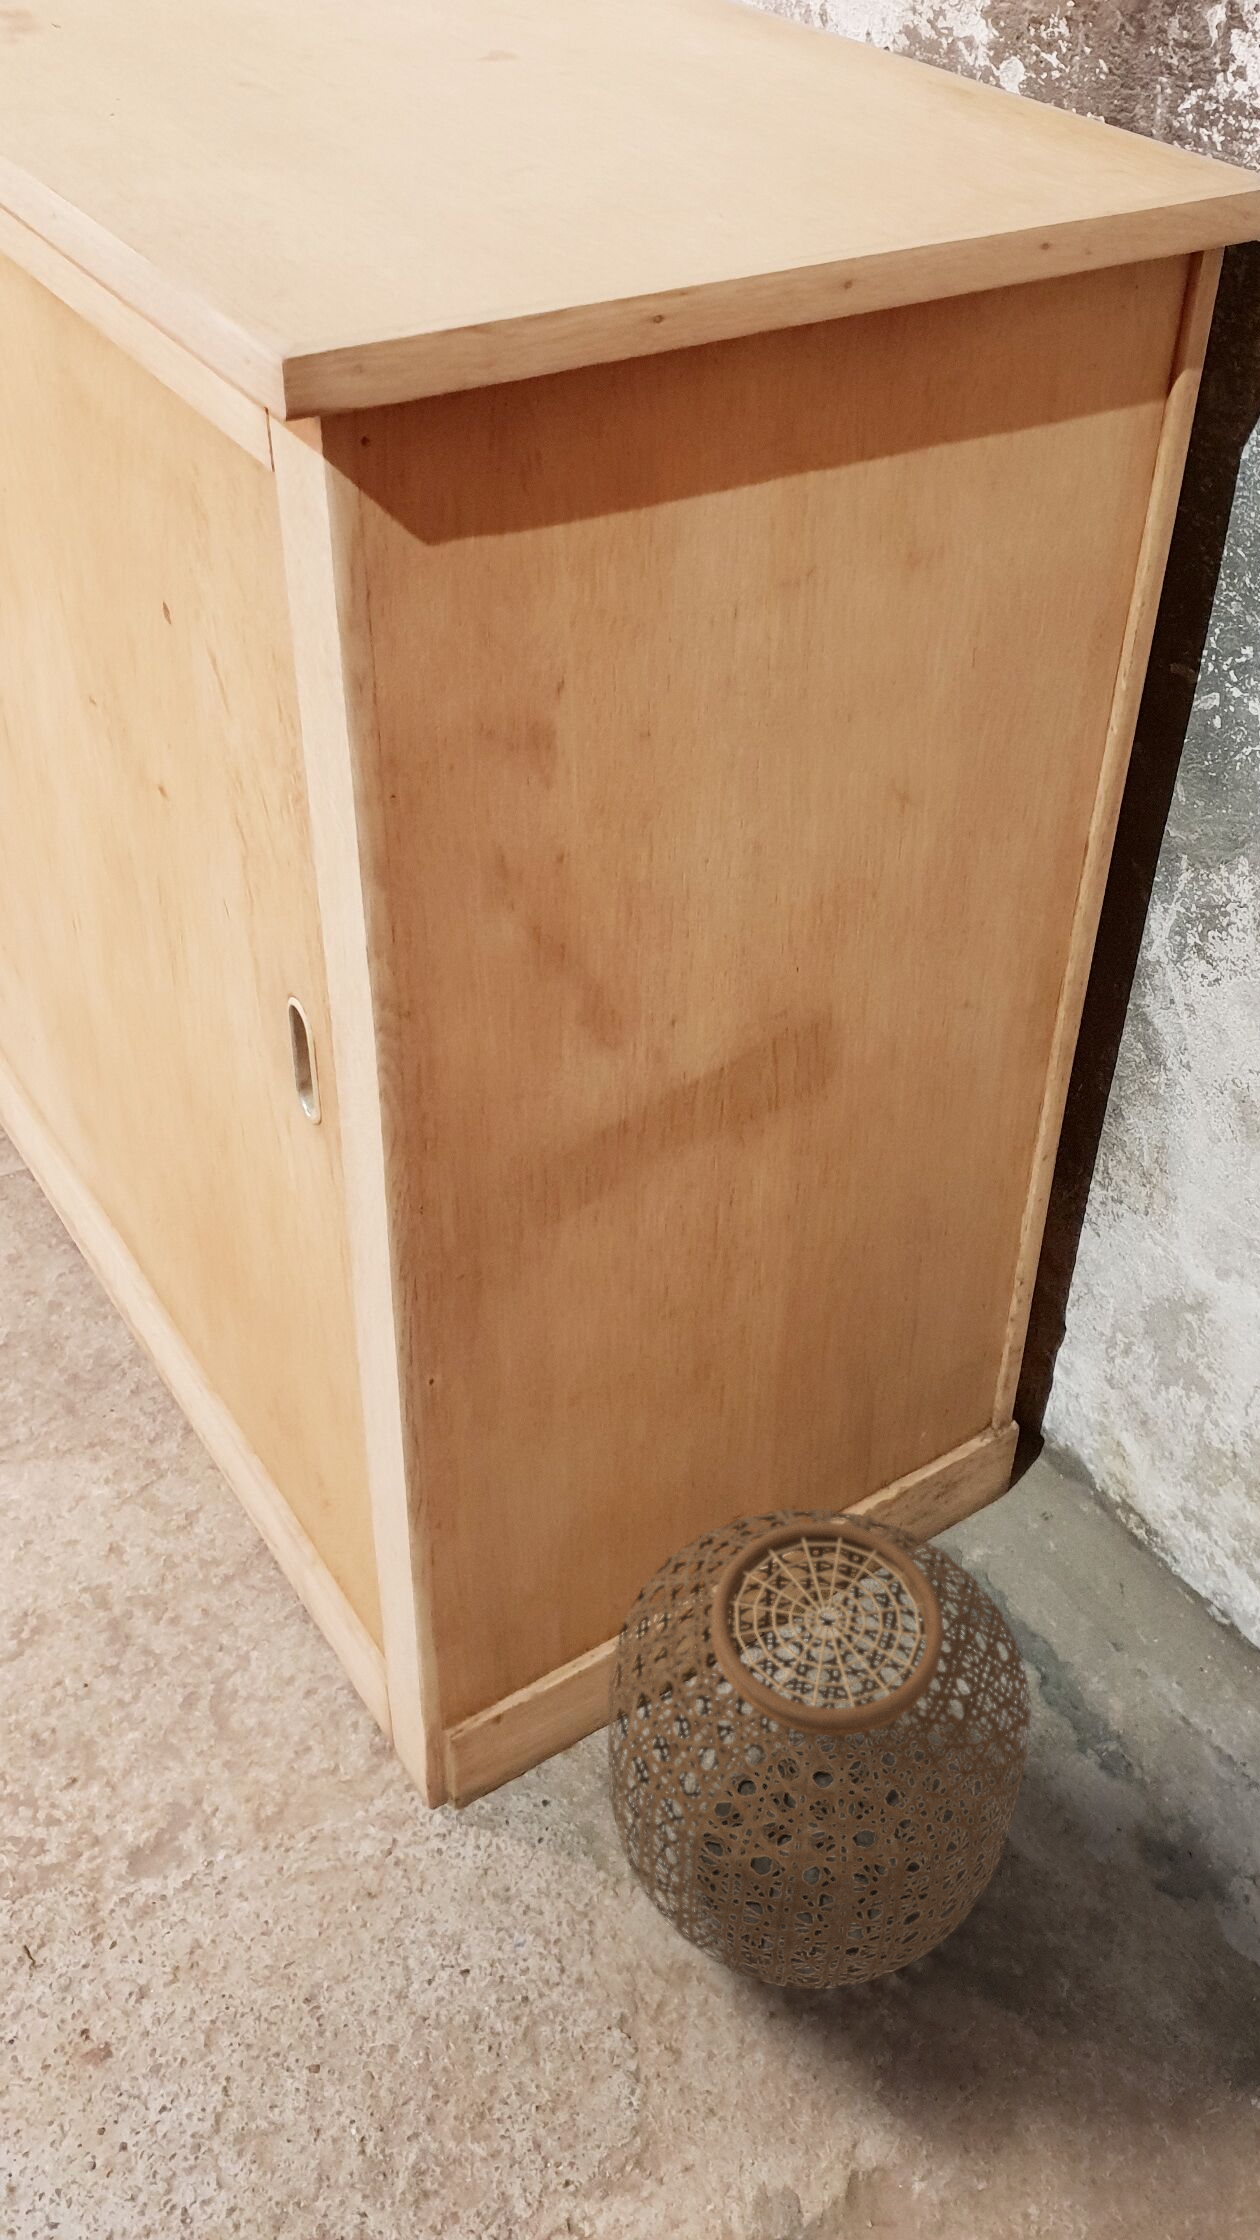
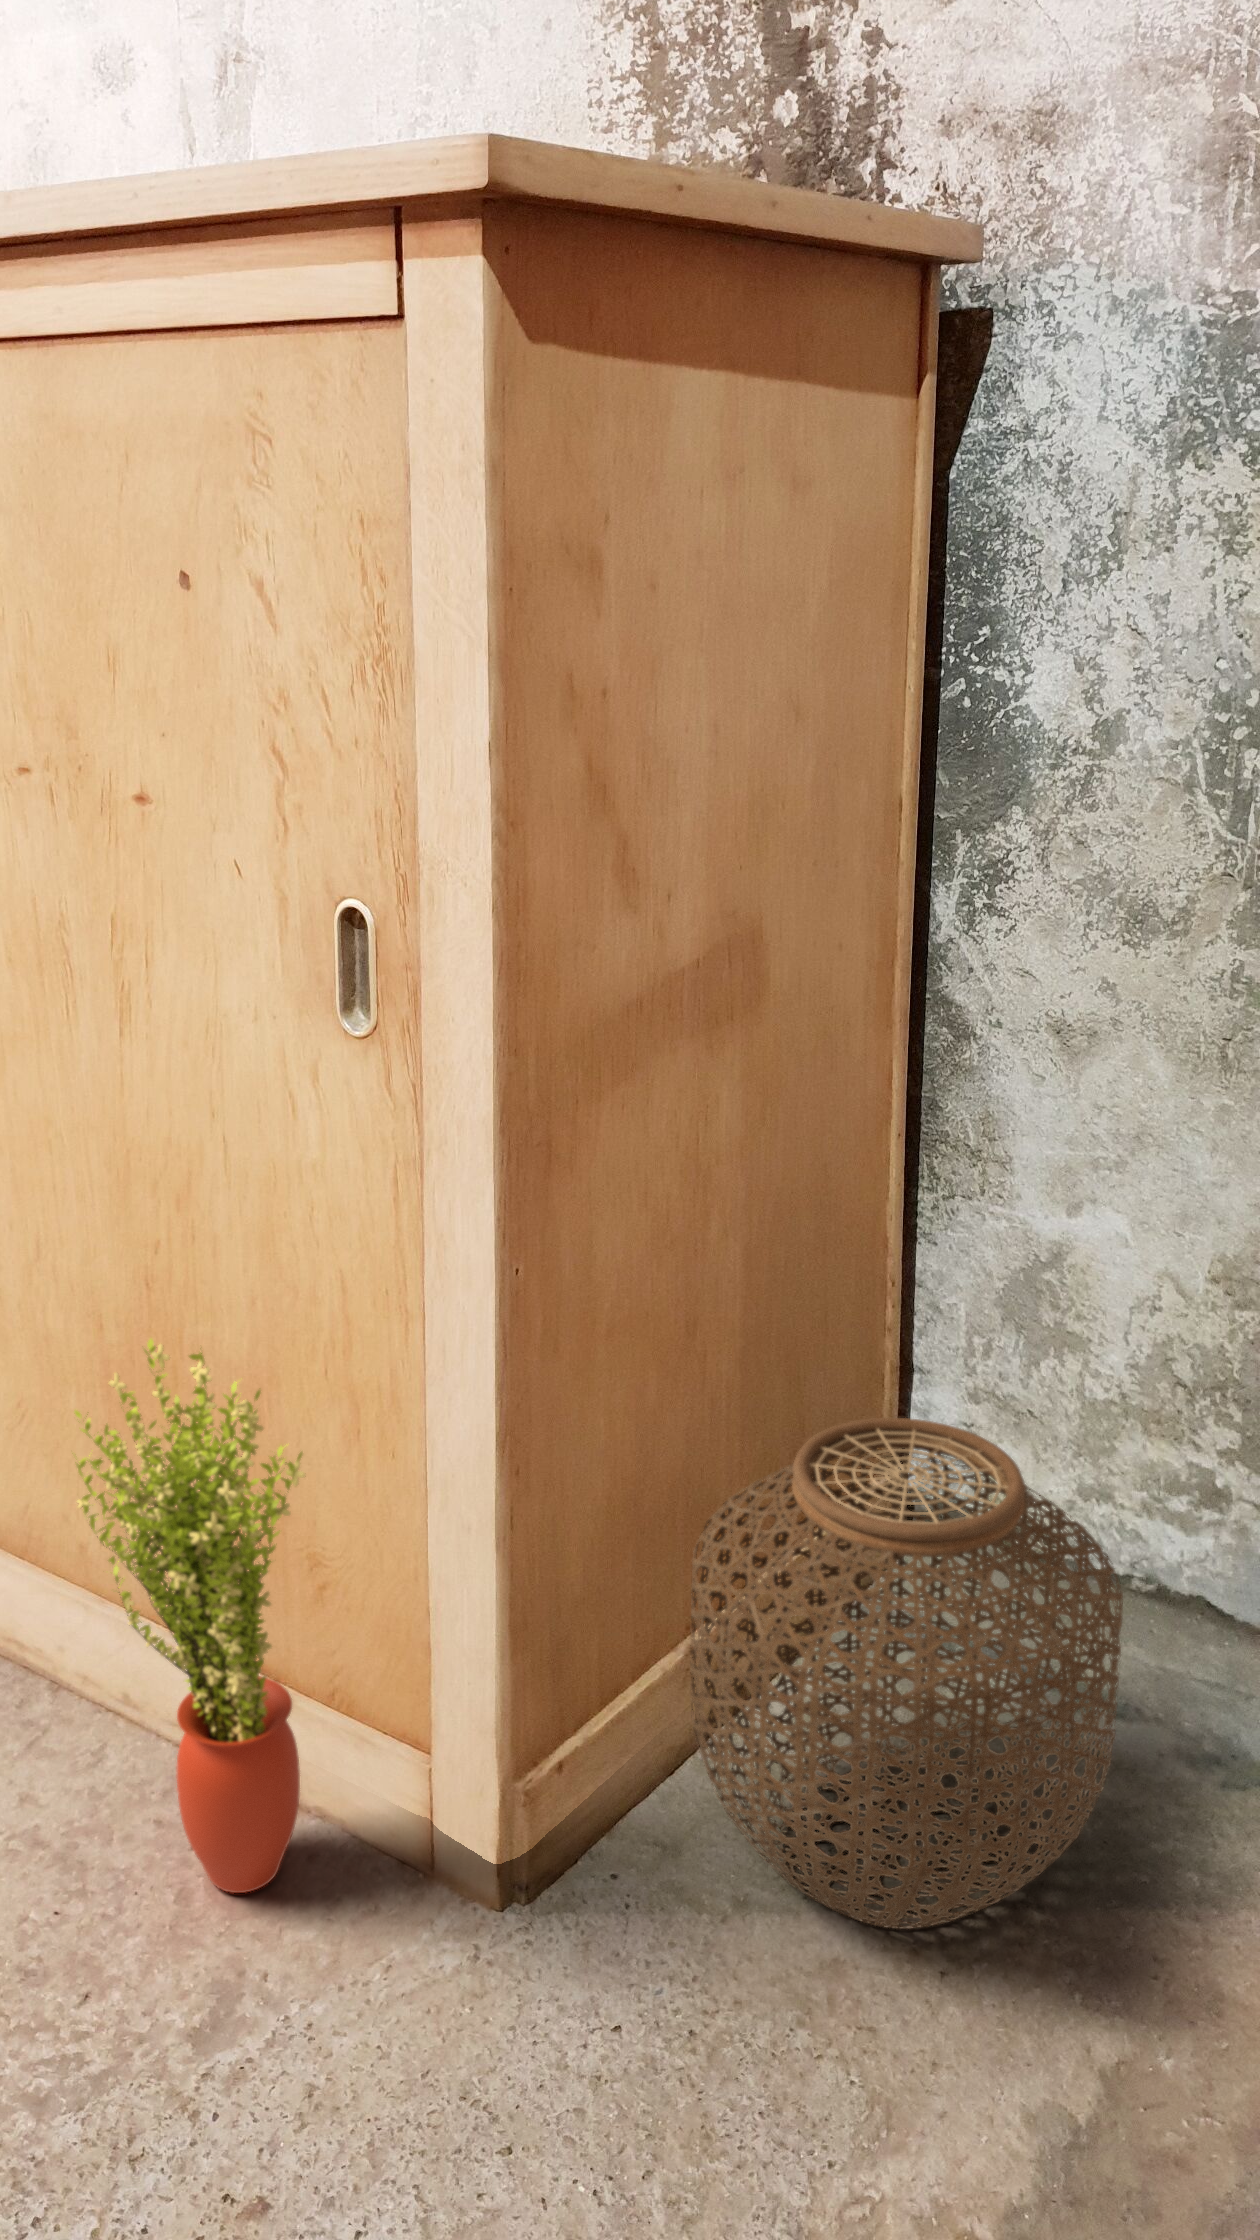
potted plant: none [58,1291,290,1716] -> present [75,1339,306,1893]

